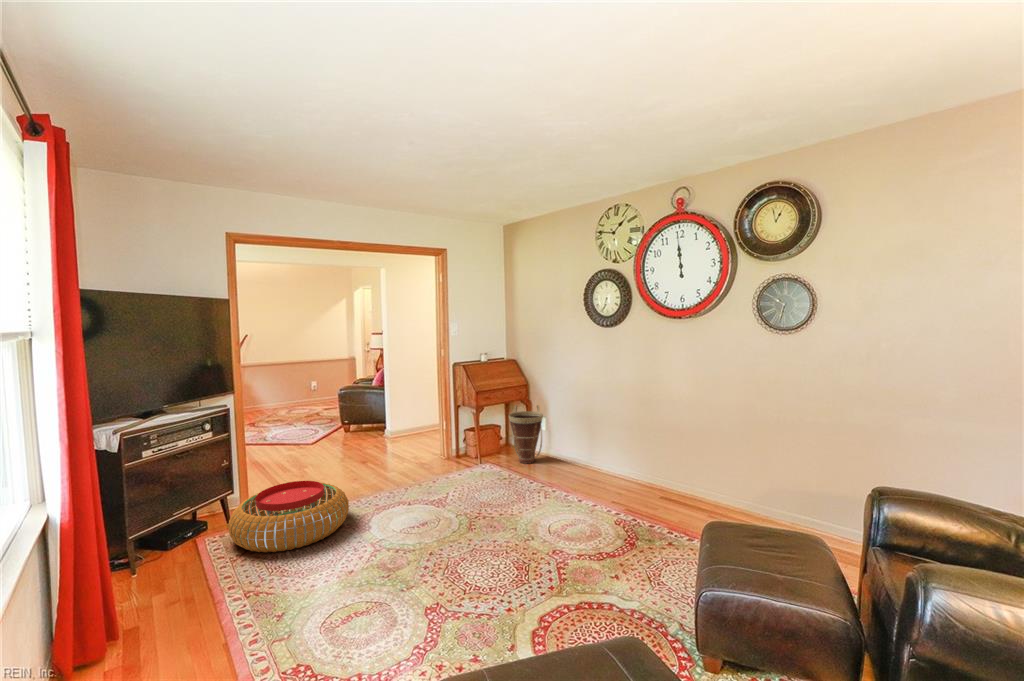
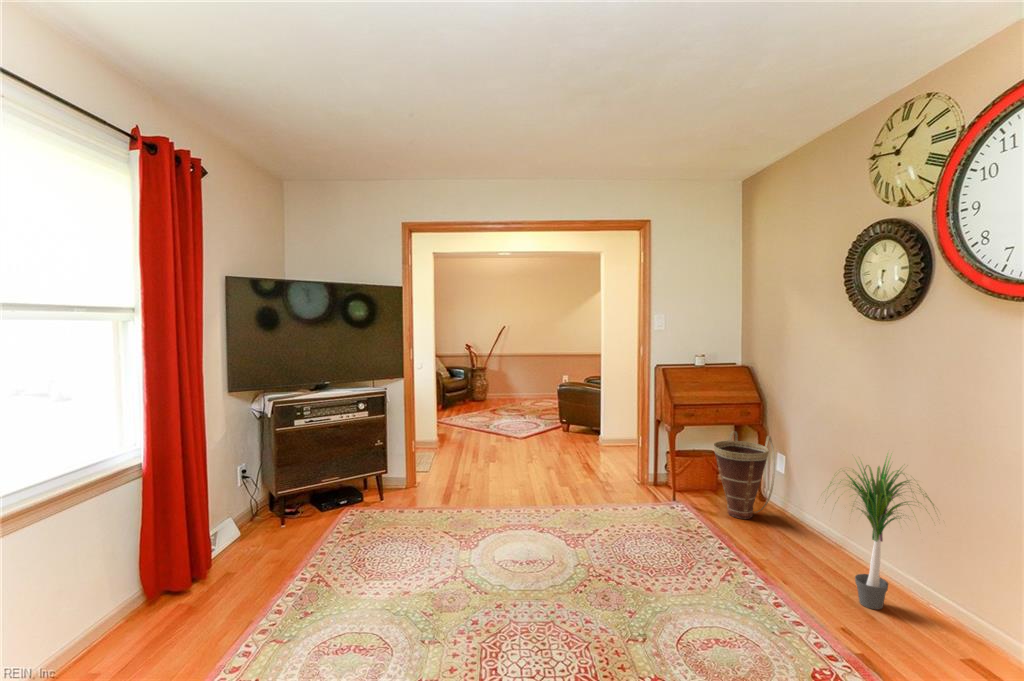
potted plant: none [588,398,647,489] -> present [828,458,934,609]
pouf: present [228,481,349,553] -> none [357,474,473,546]

